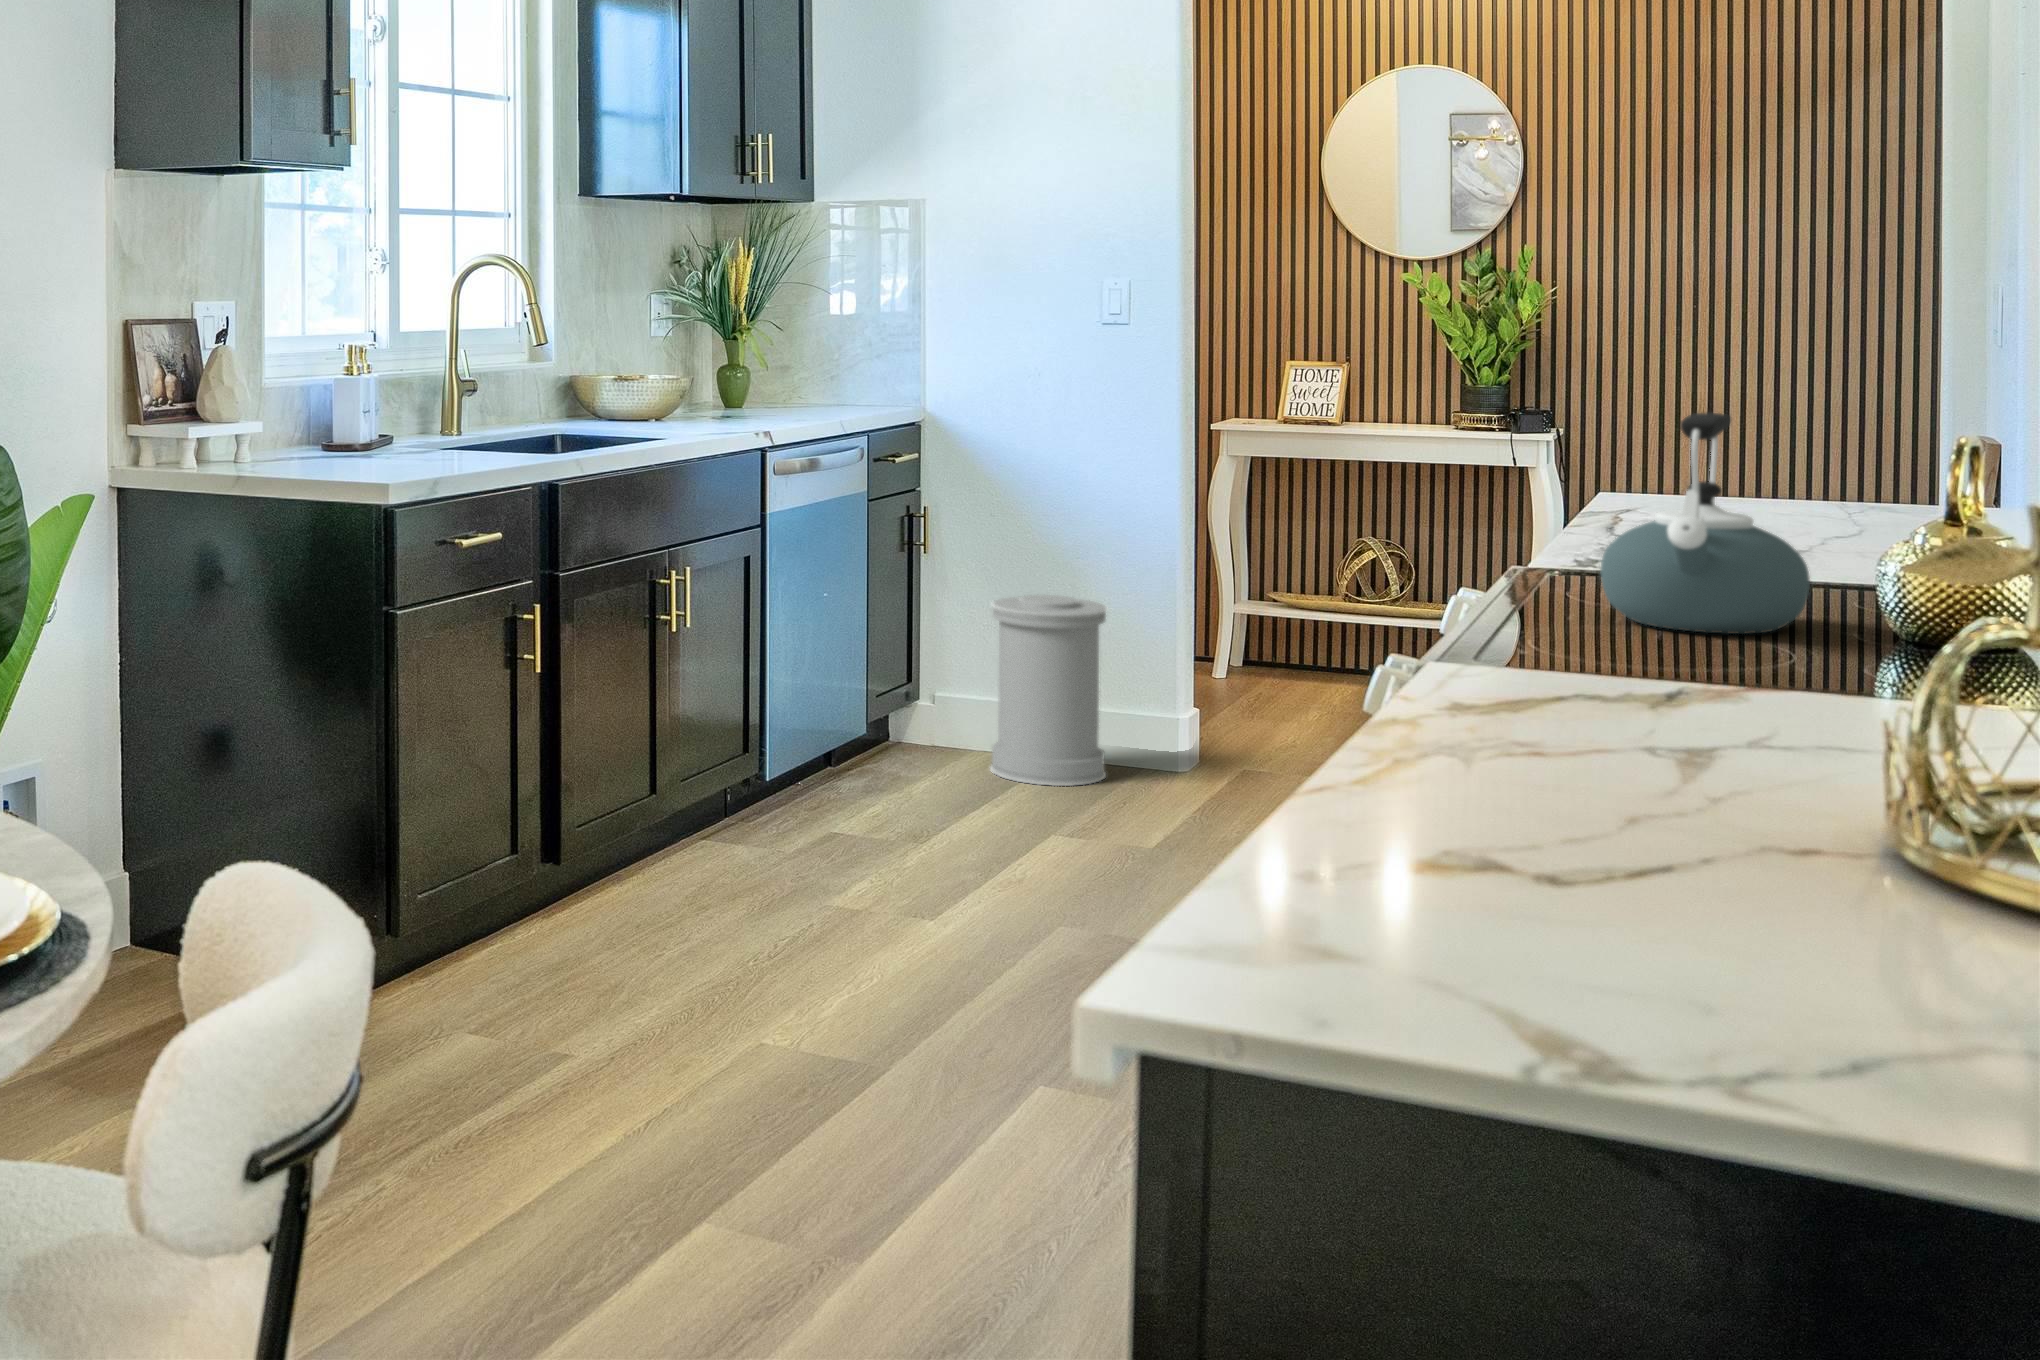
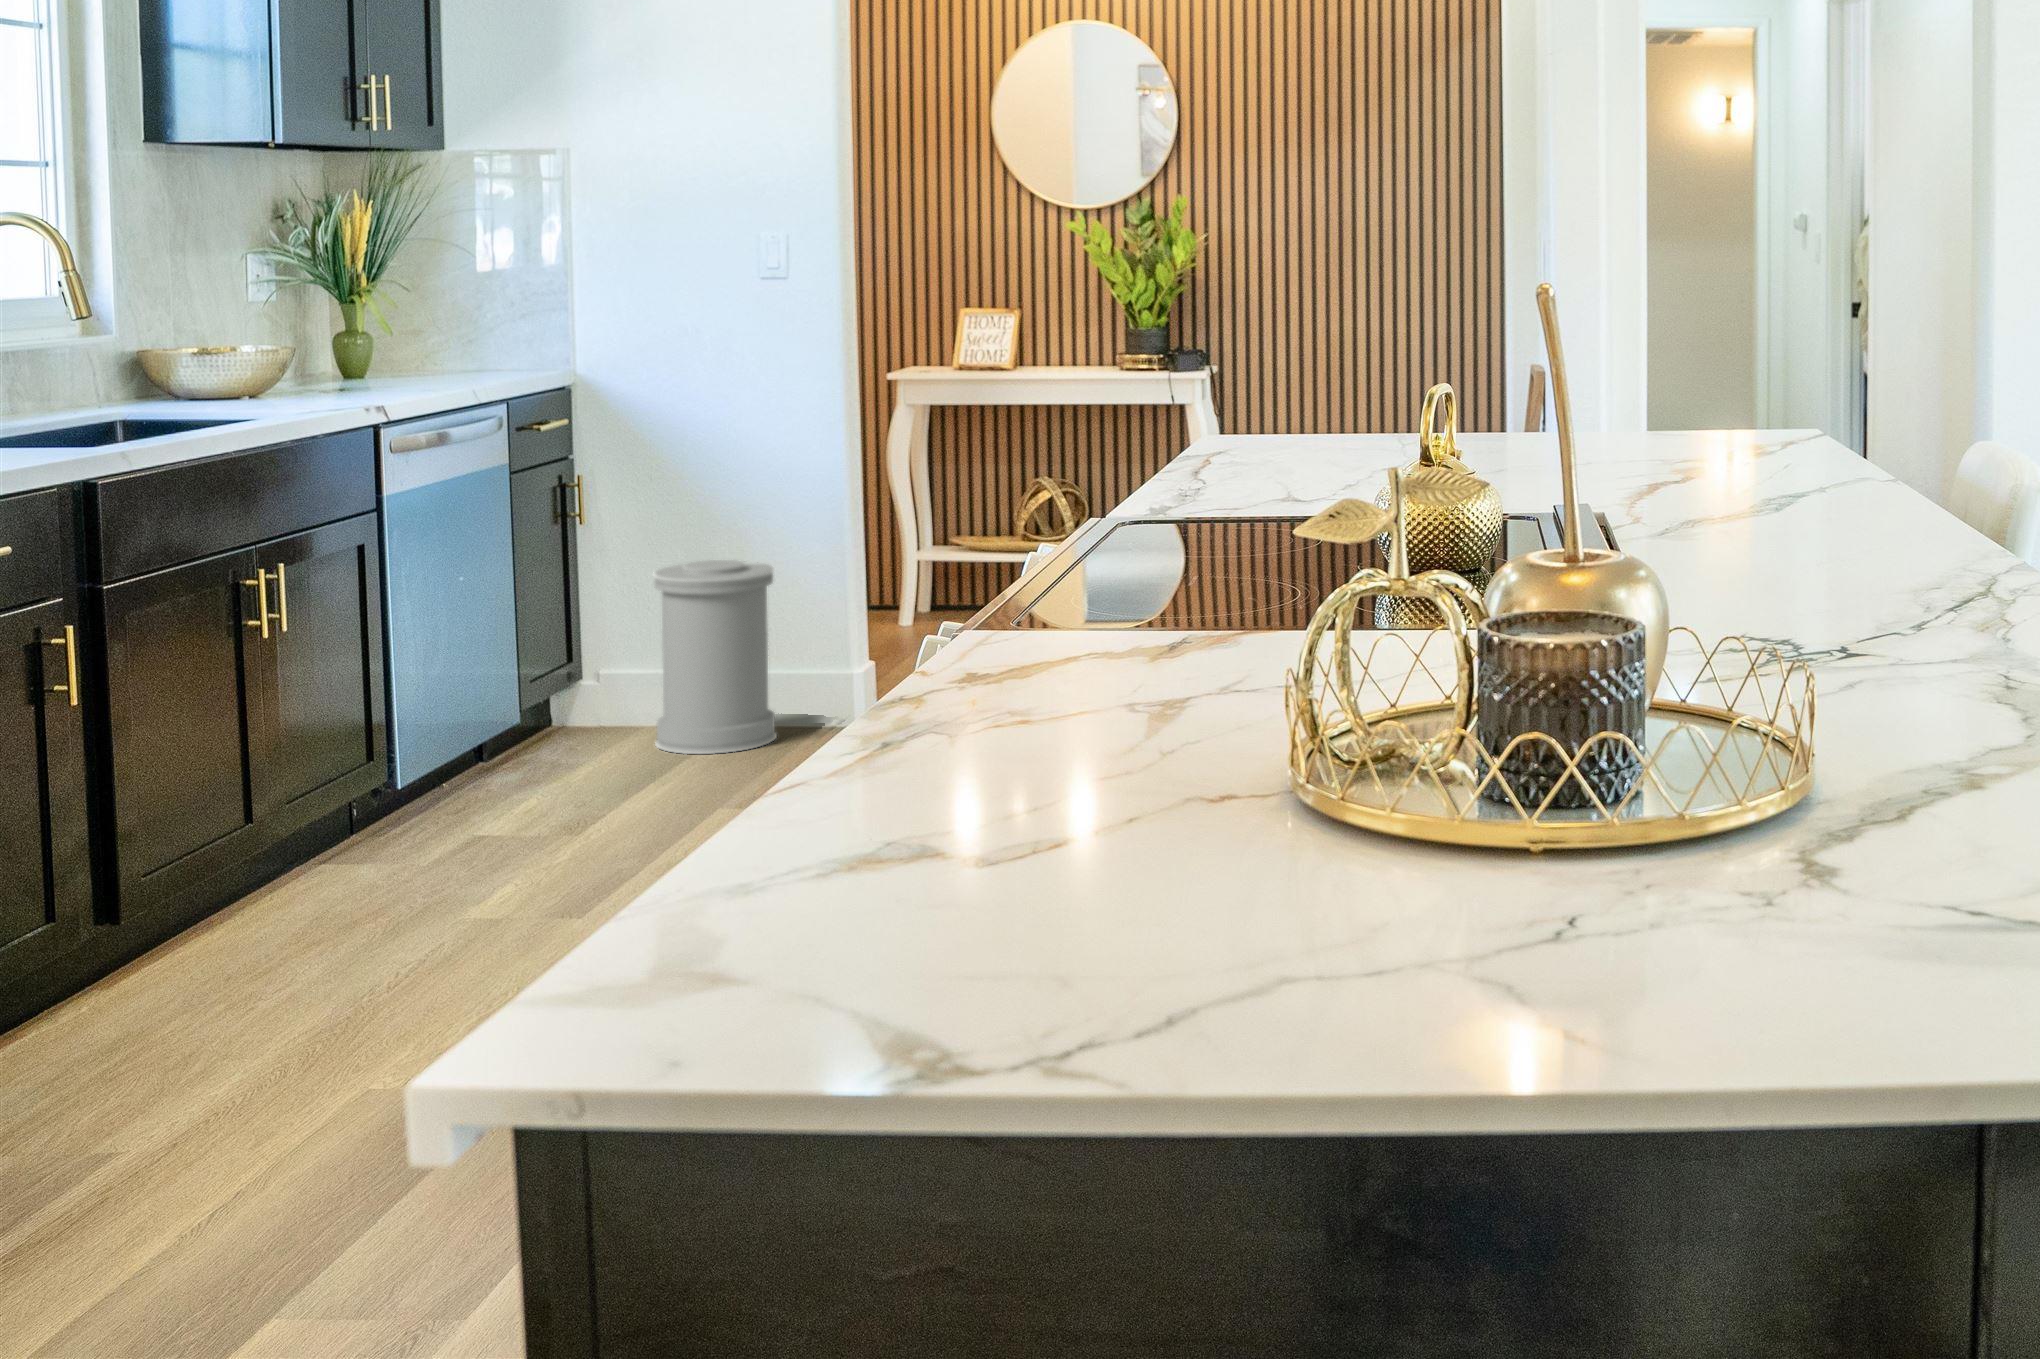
kettle: present [1600,413,1810,634] -> none [1115,388,1261,565]

